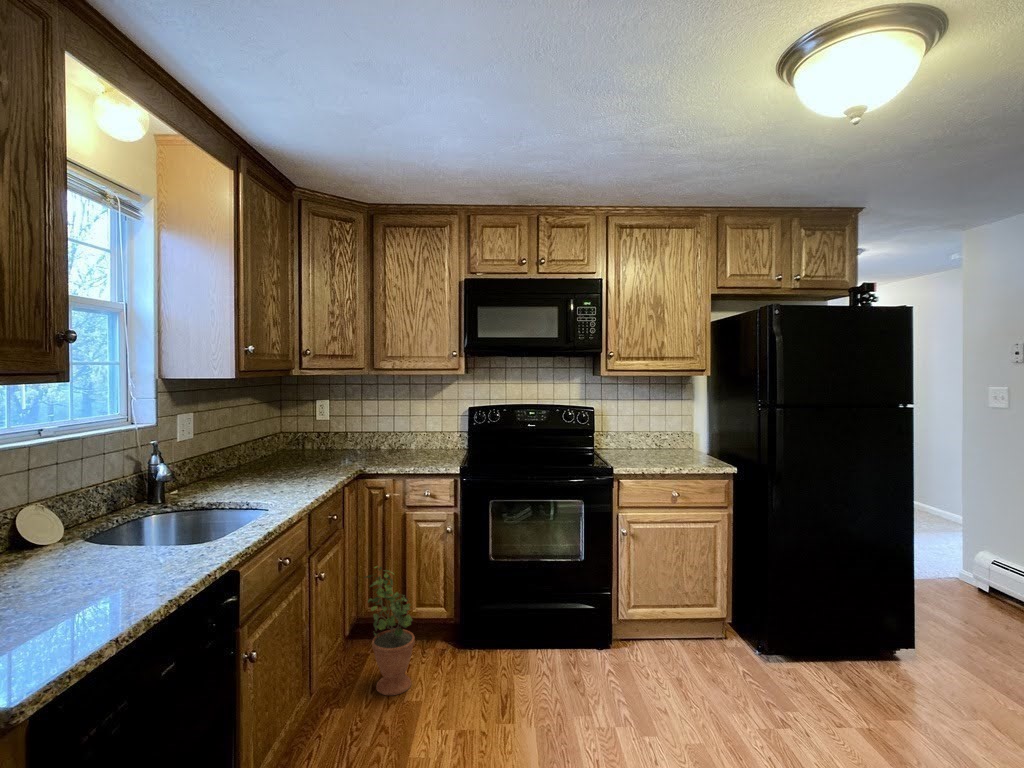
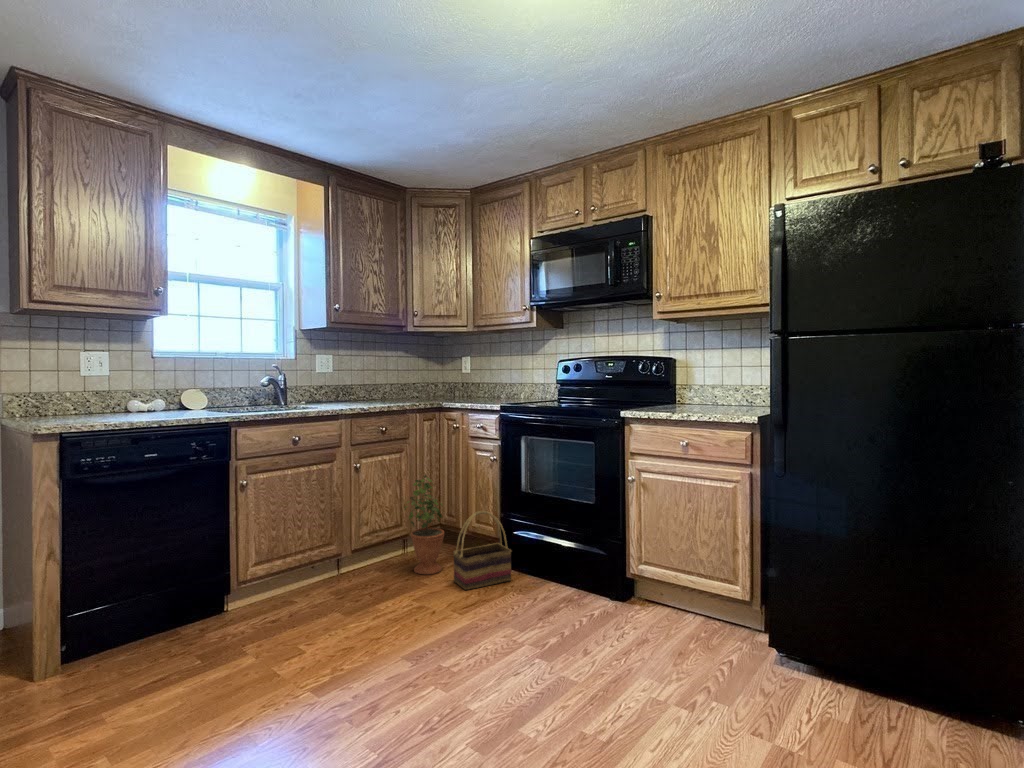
basket: none [447,594,500,695] -> present [453,511,512,590]

